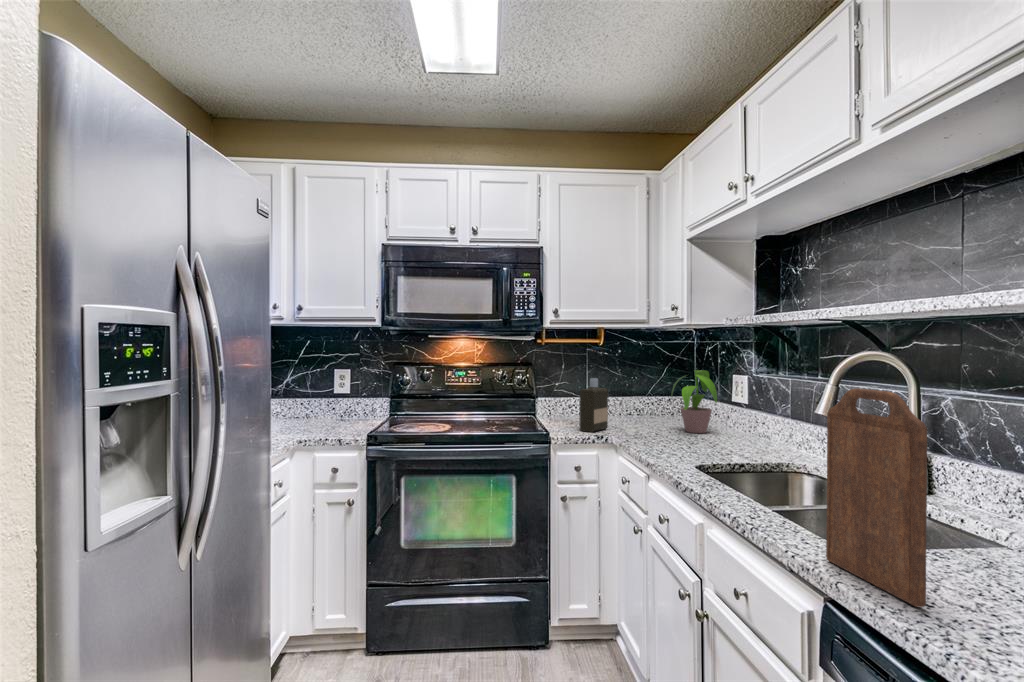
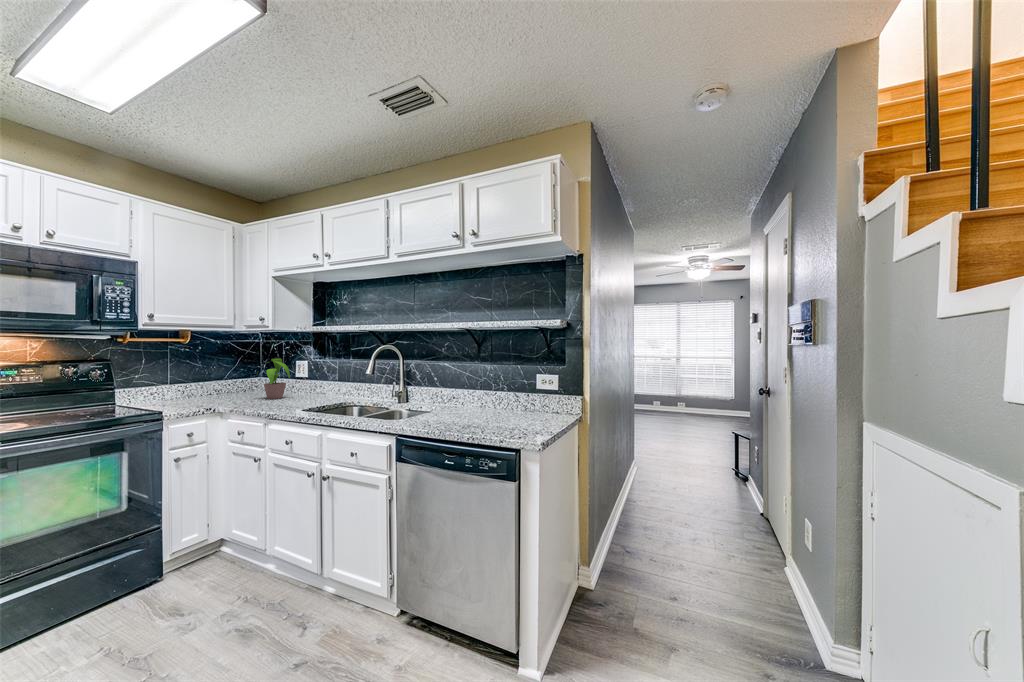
bottle: present [580,378,608,432] -> none [185,368,208,408]
cutting board: present [826,388,927,607] -> none [392,355,428,428]

